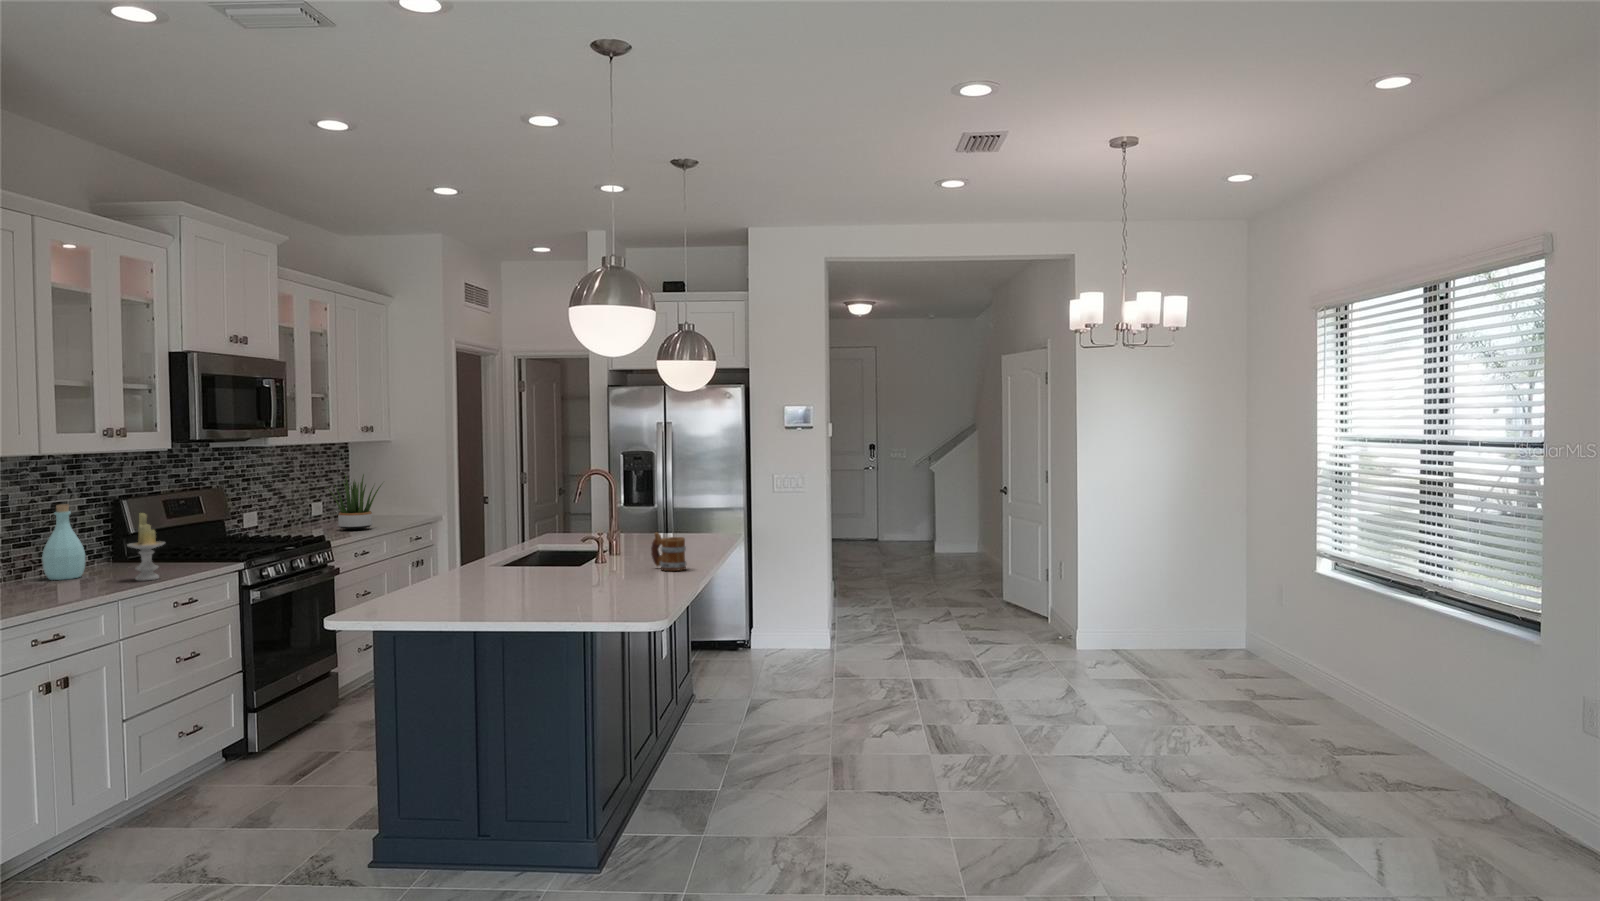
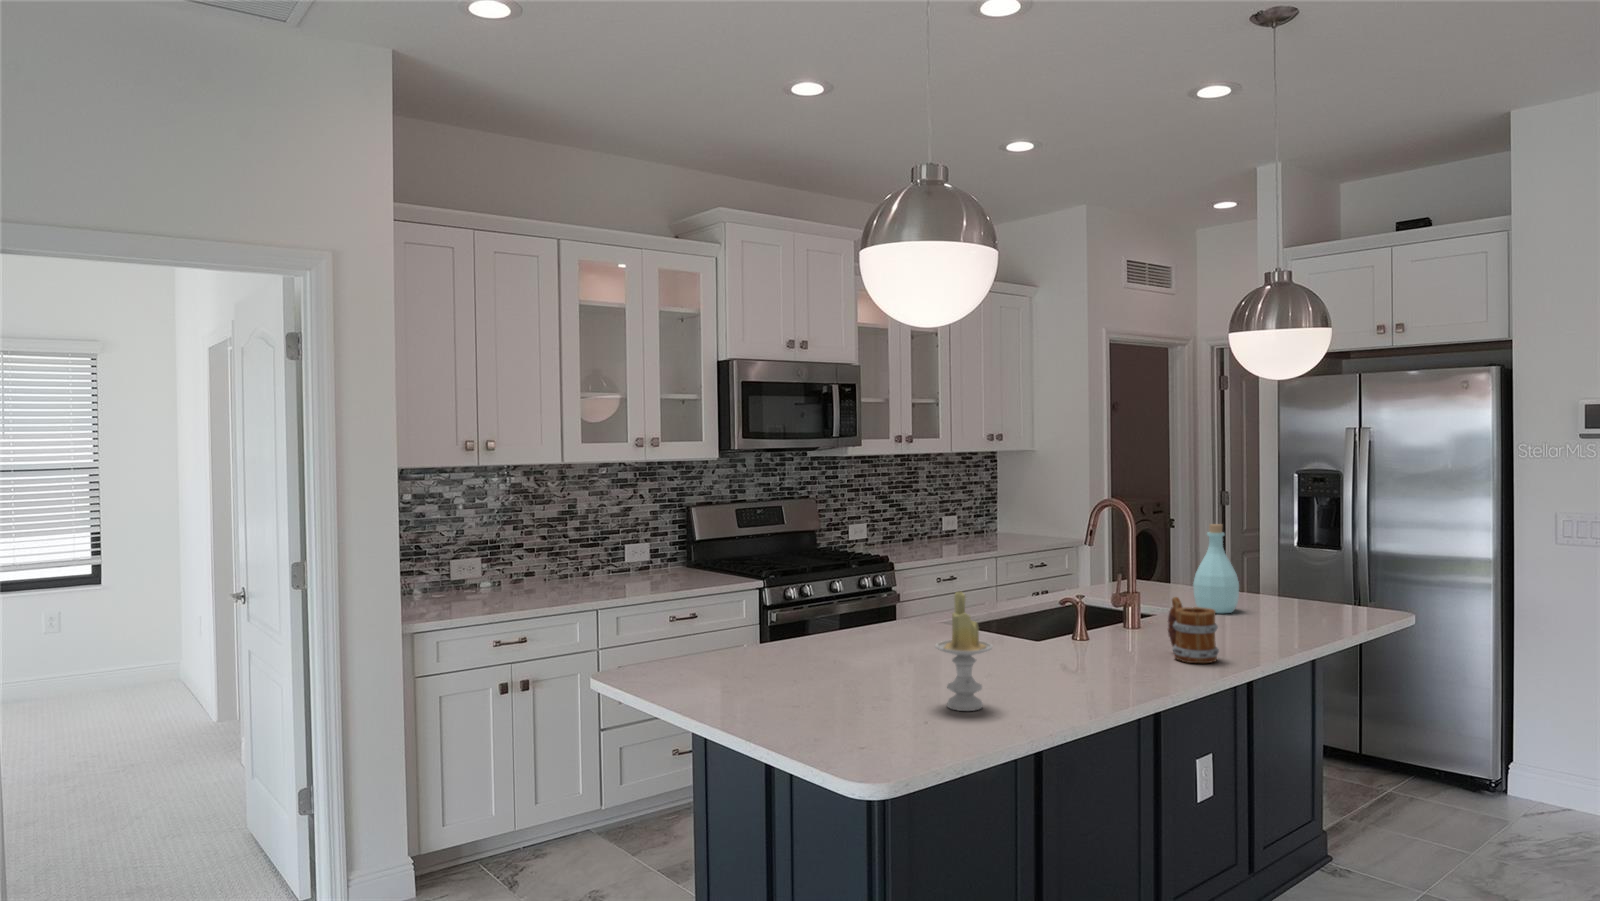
potted plant: present [326,474,383,530] -> none [919,487,987,551]
bottle: present [42,505,85,580] -> present [1193,524,1239,613]
candle: present [127,513,165,581] -> present [935,592,993,711]

